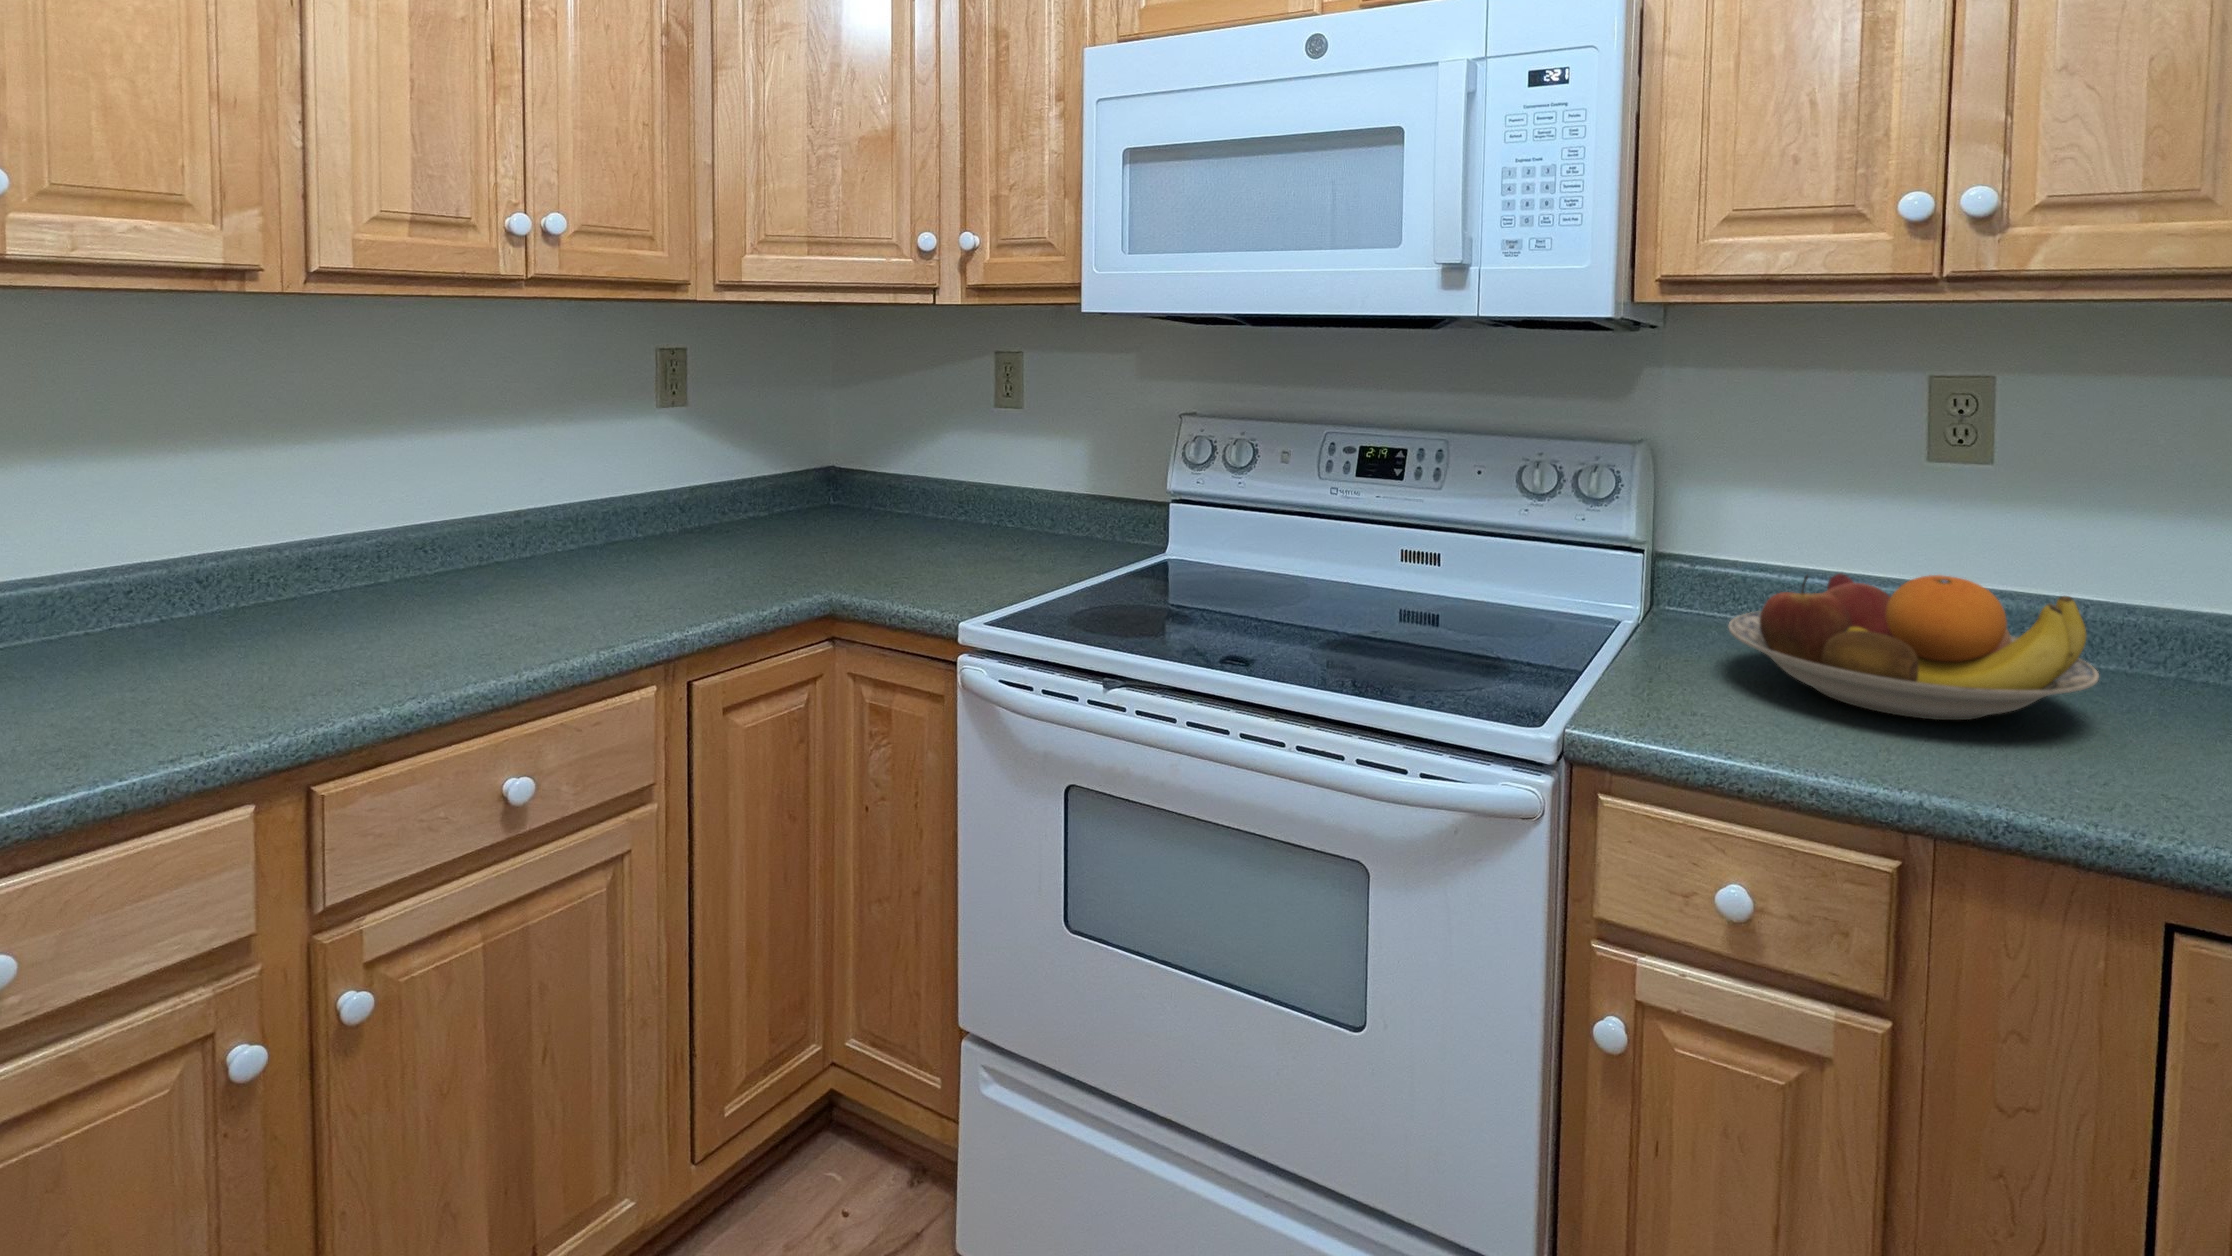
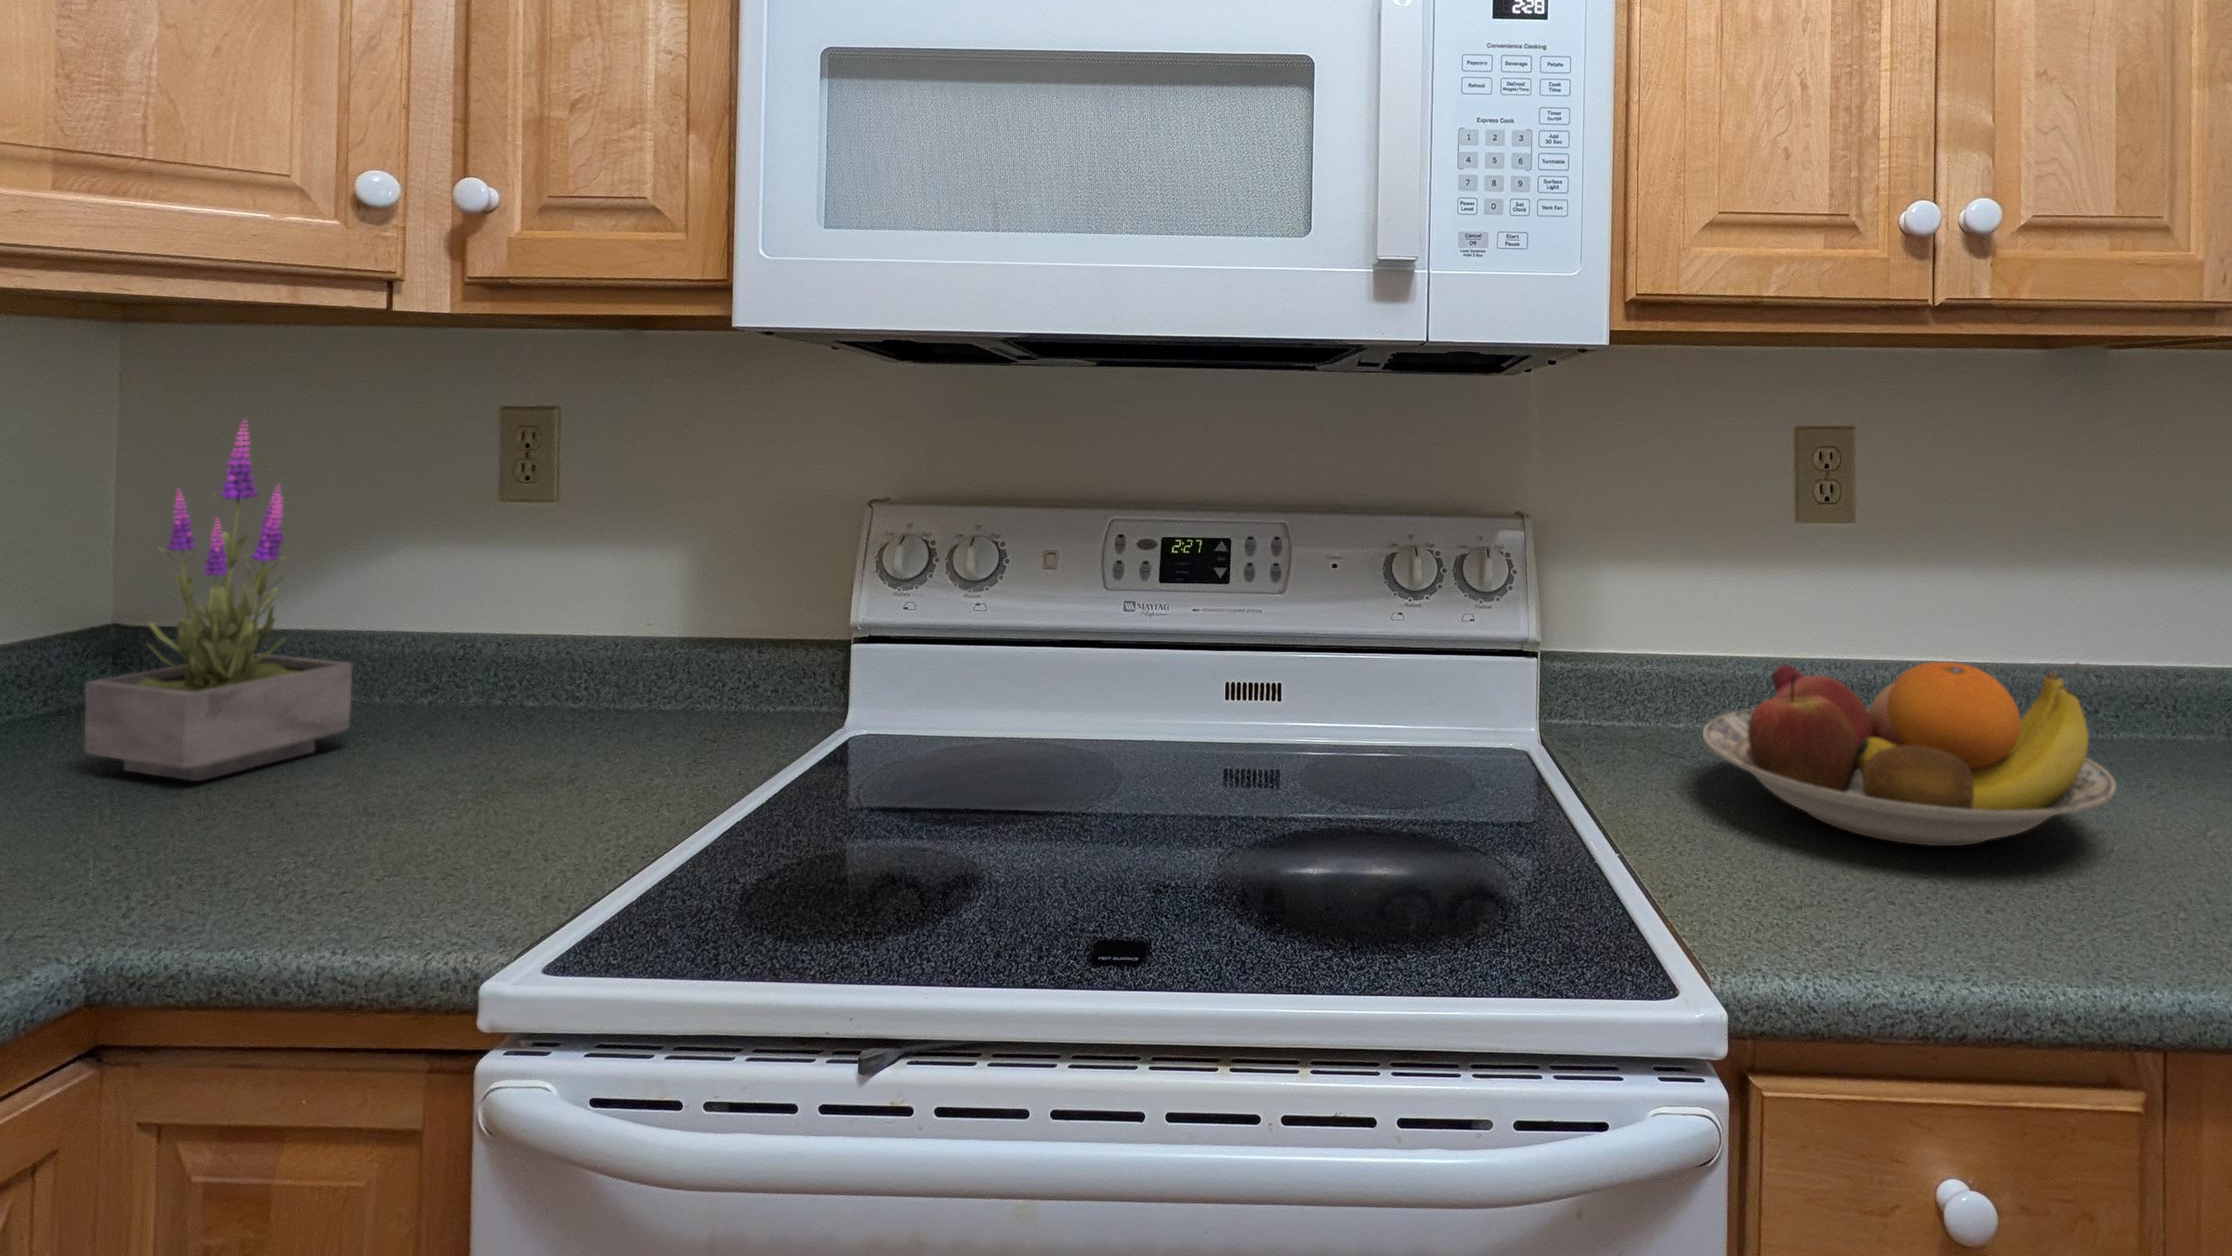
potted plant: none [823,360,927,542] -> present [85,424,353,781]

